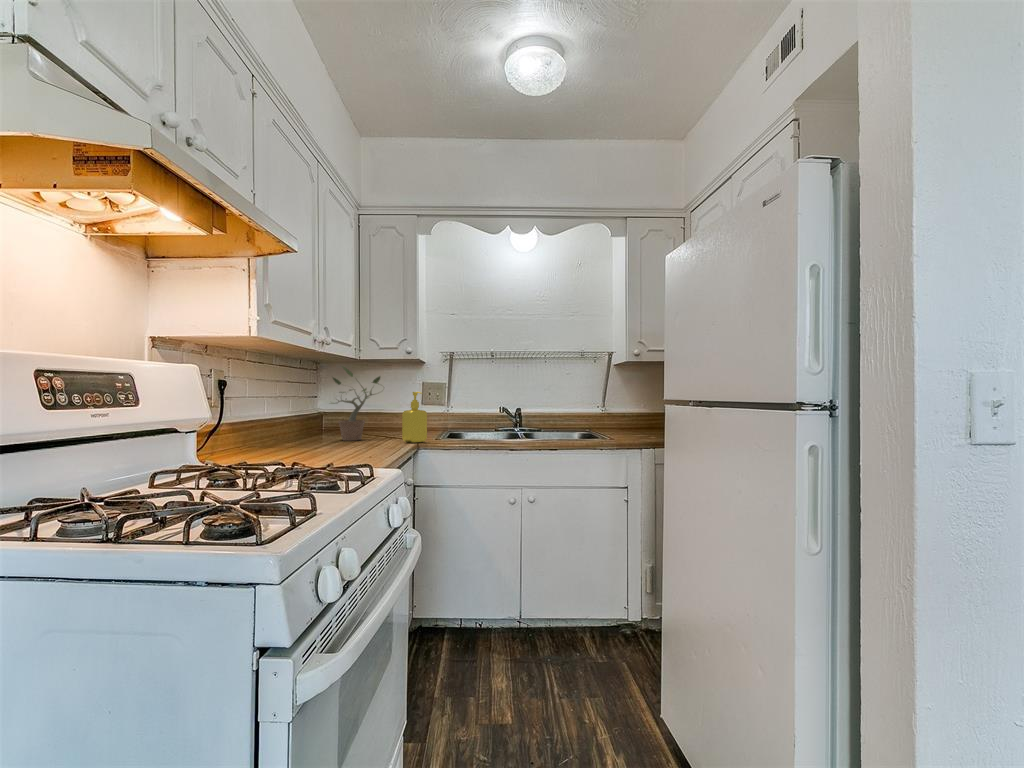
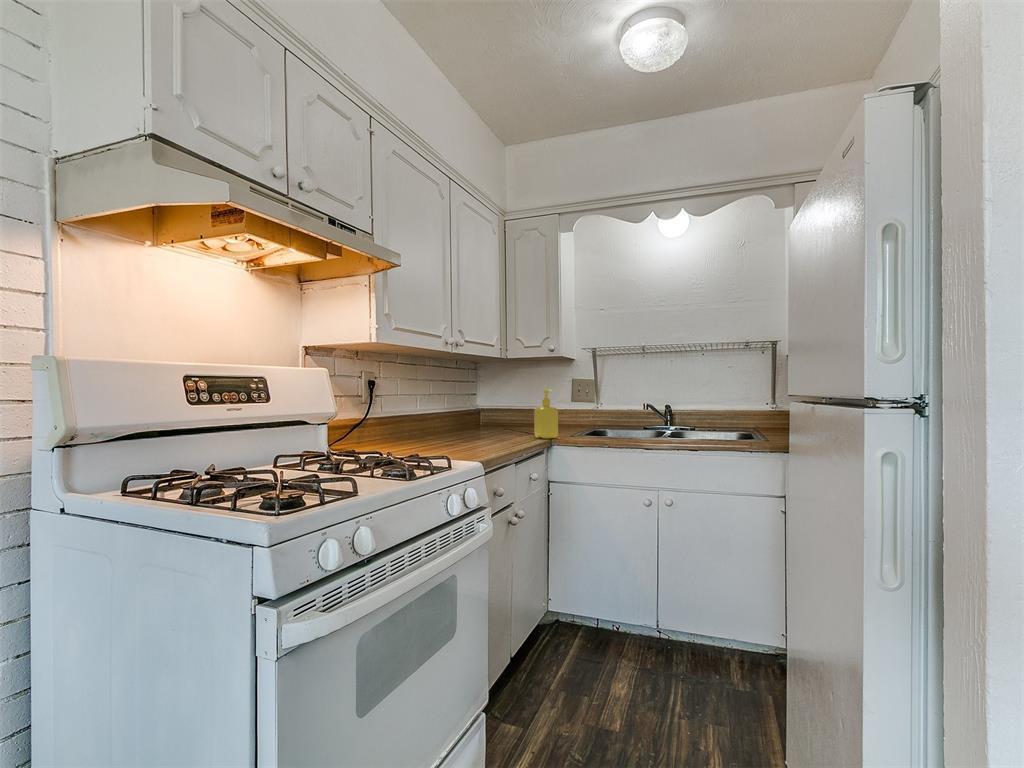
potted plant: present [331,367,380,441] -> none [472,365,526,435]

